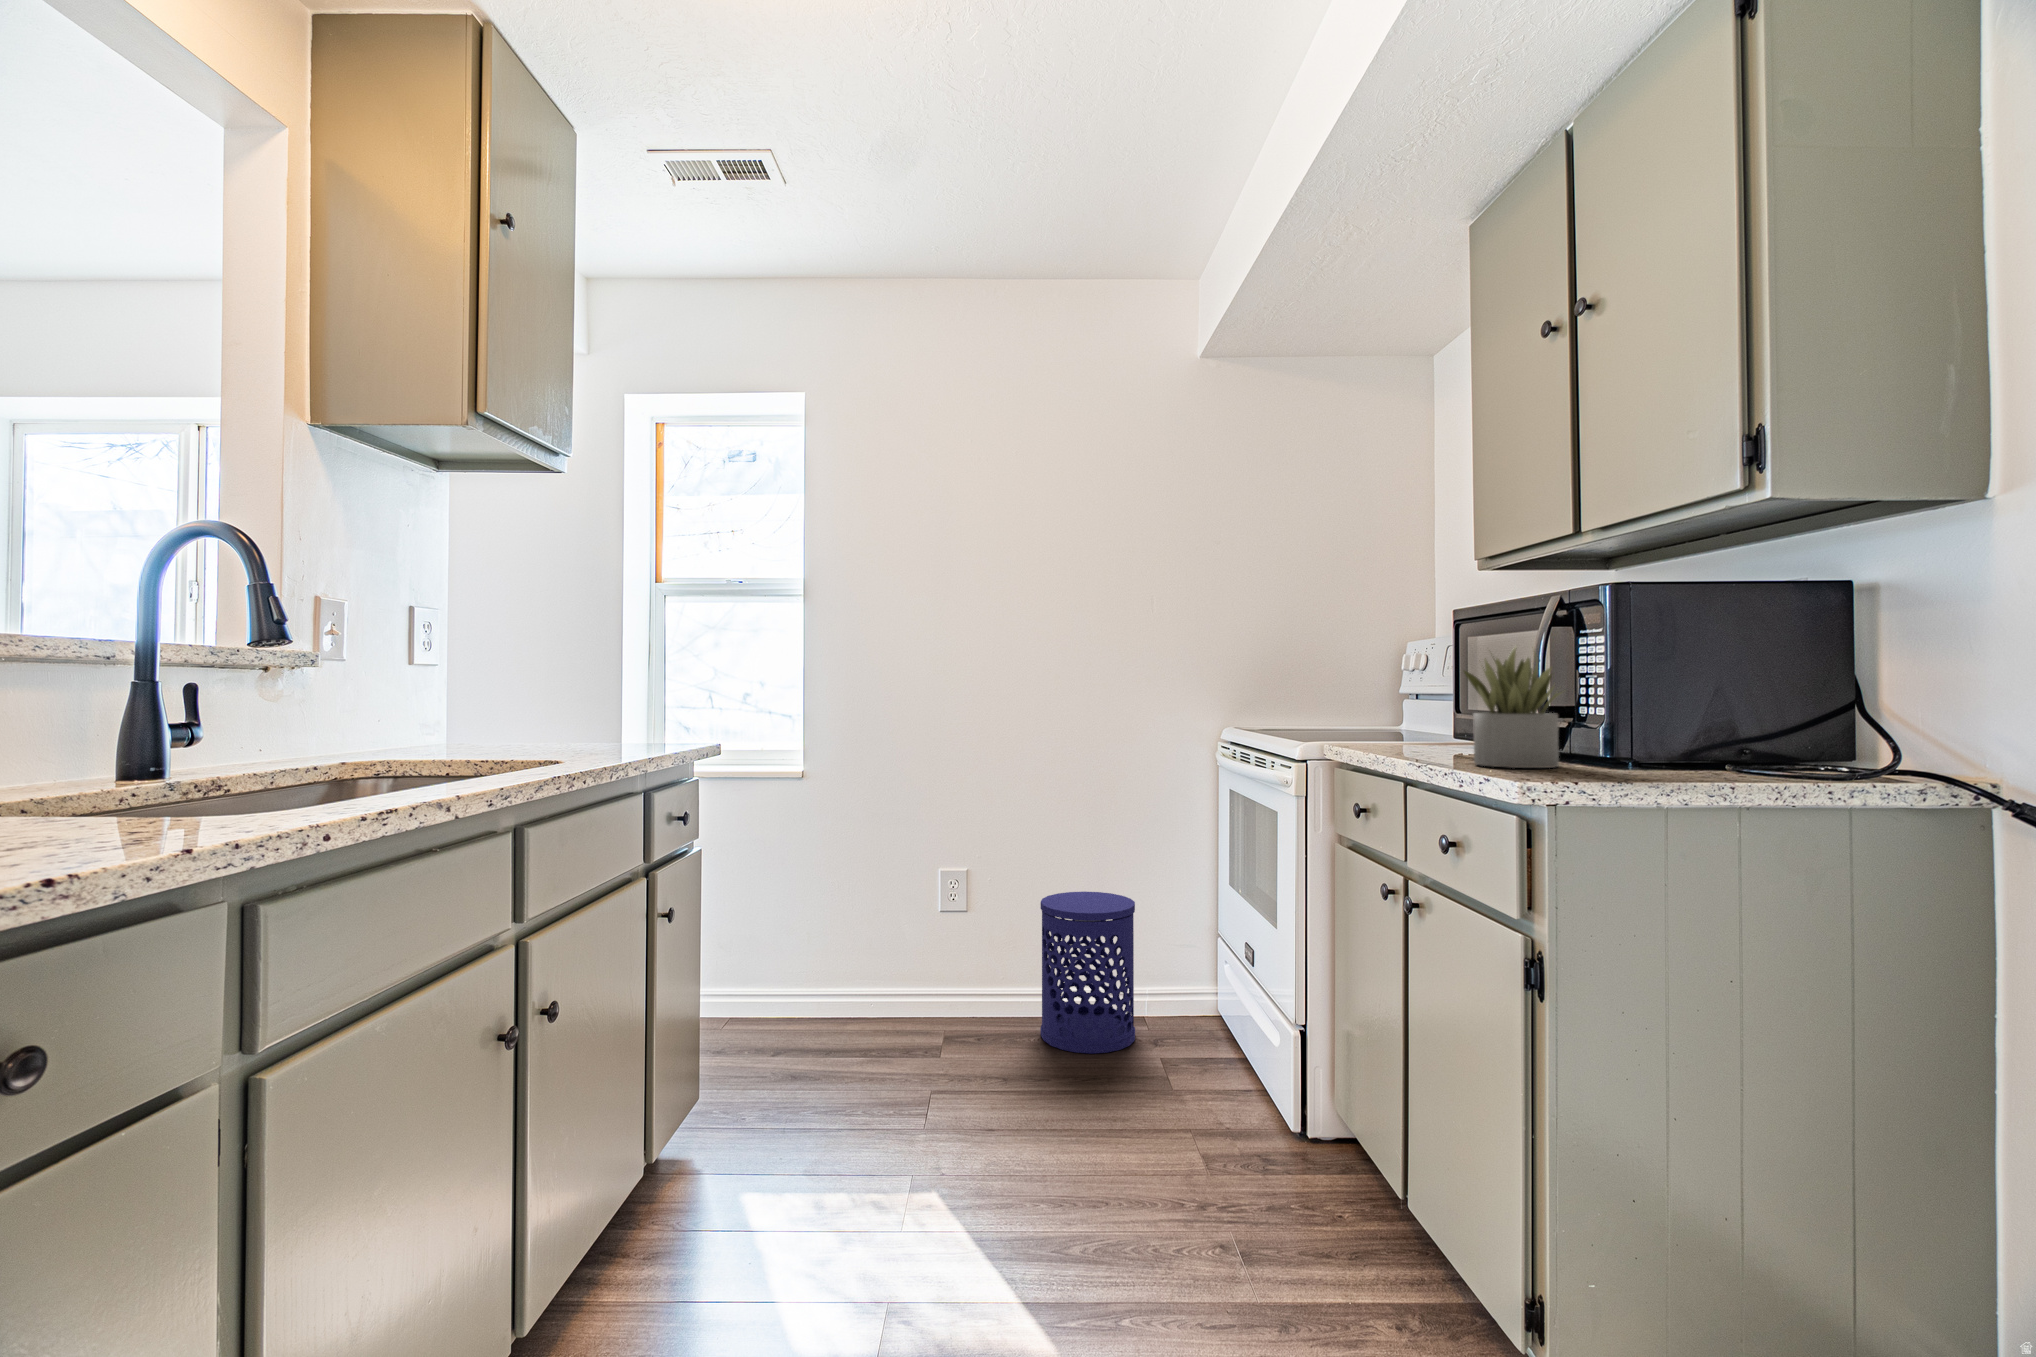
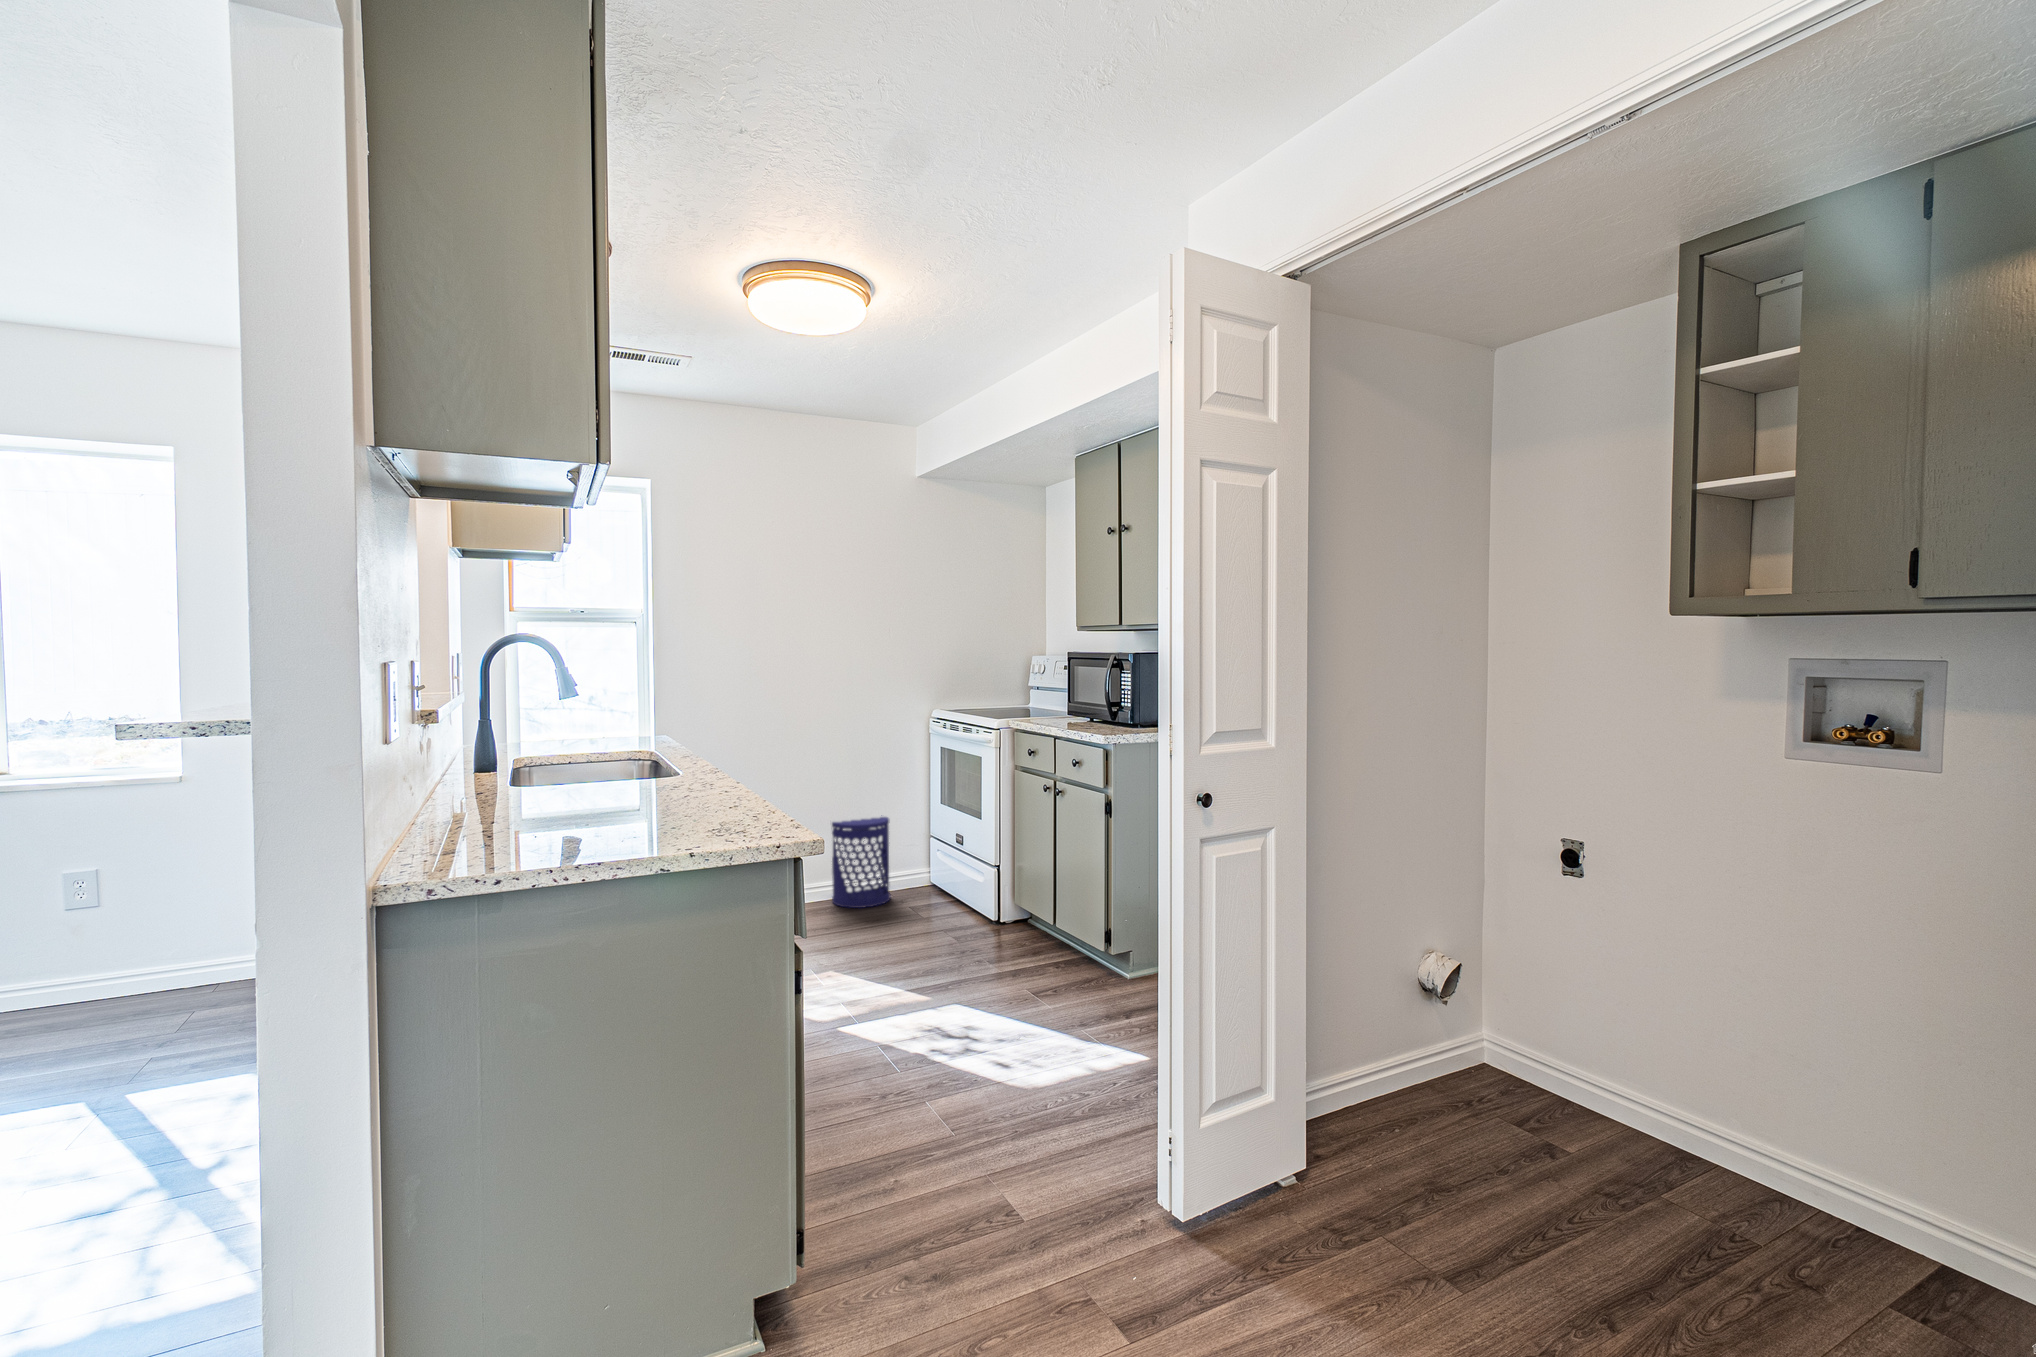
succulent plant: present [1464,647,1562,768] -> none [1079,678,1118,729]

